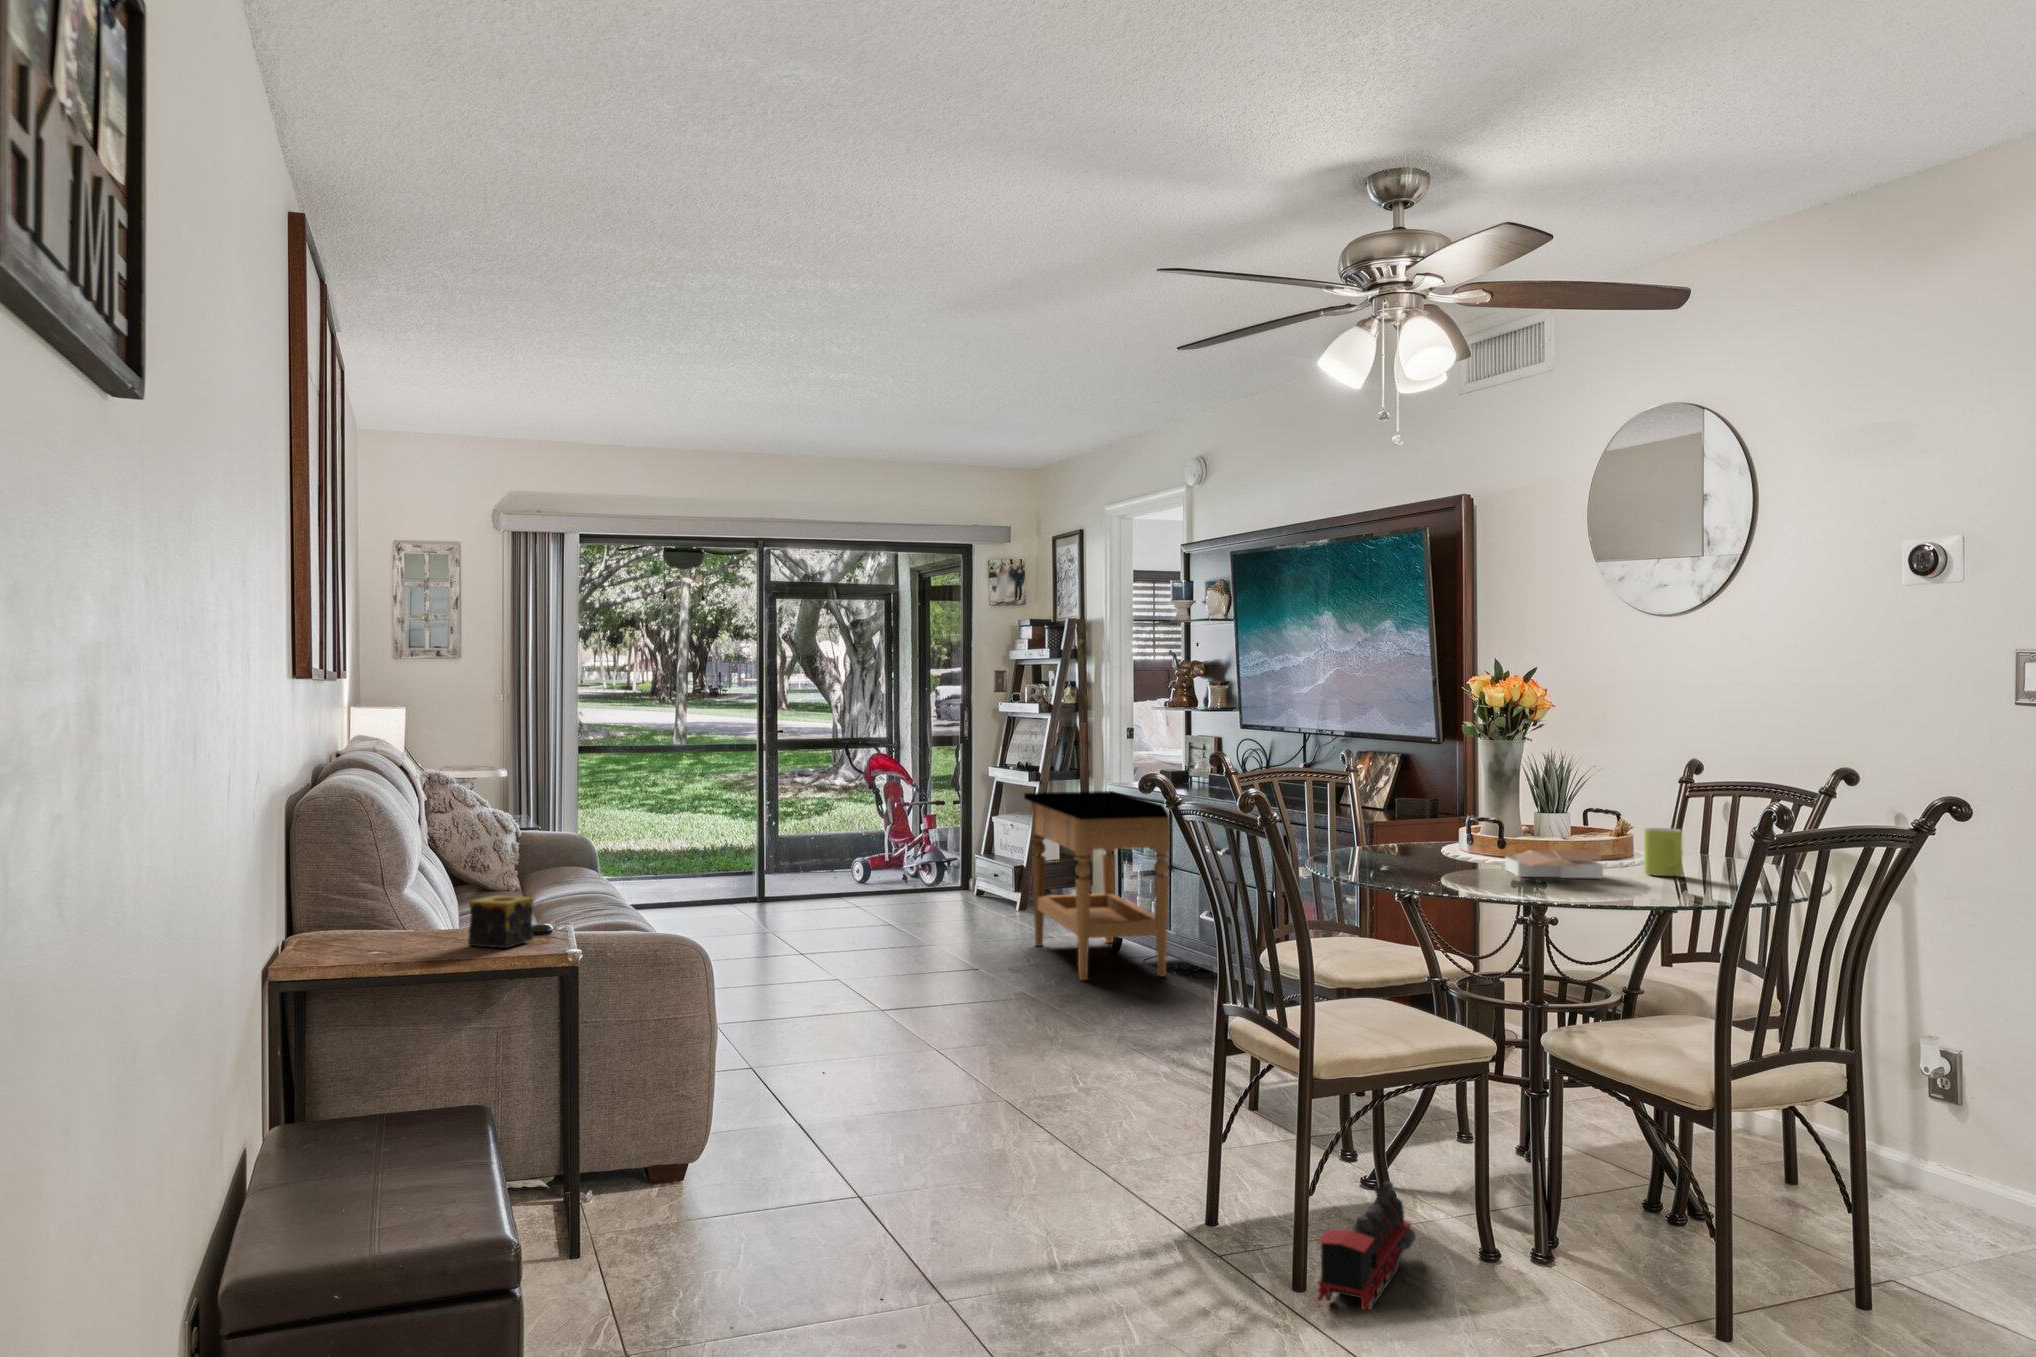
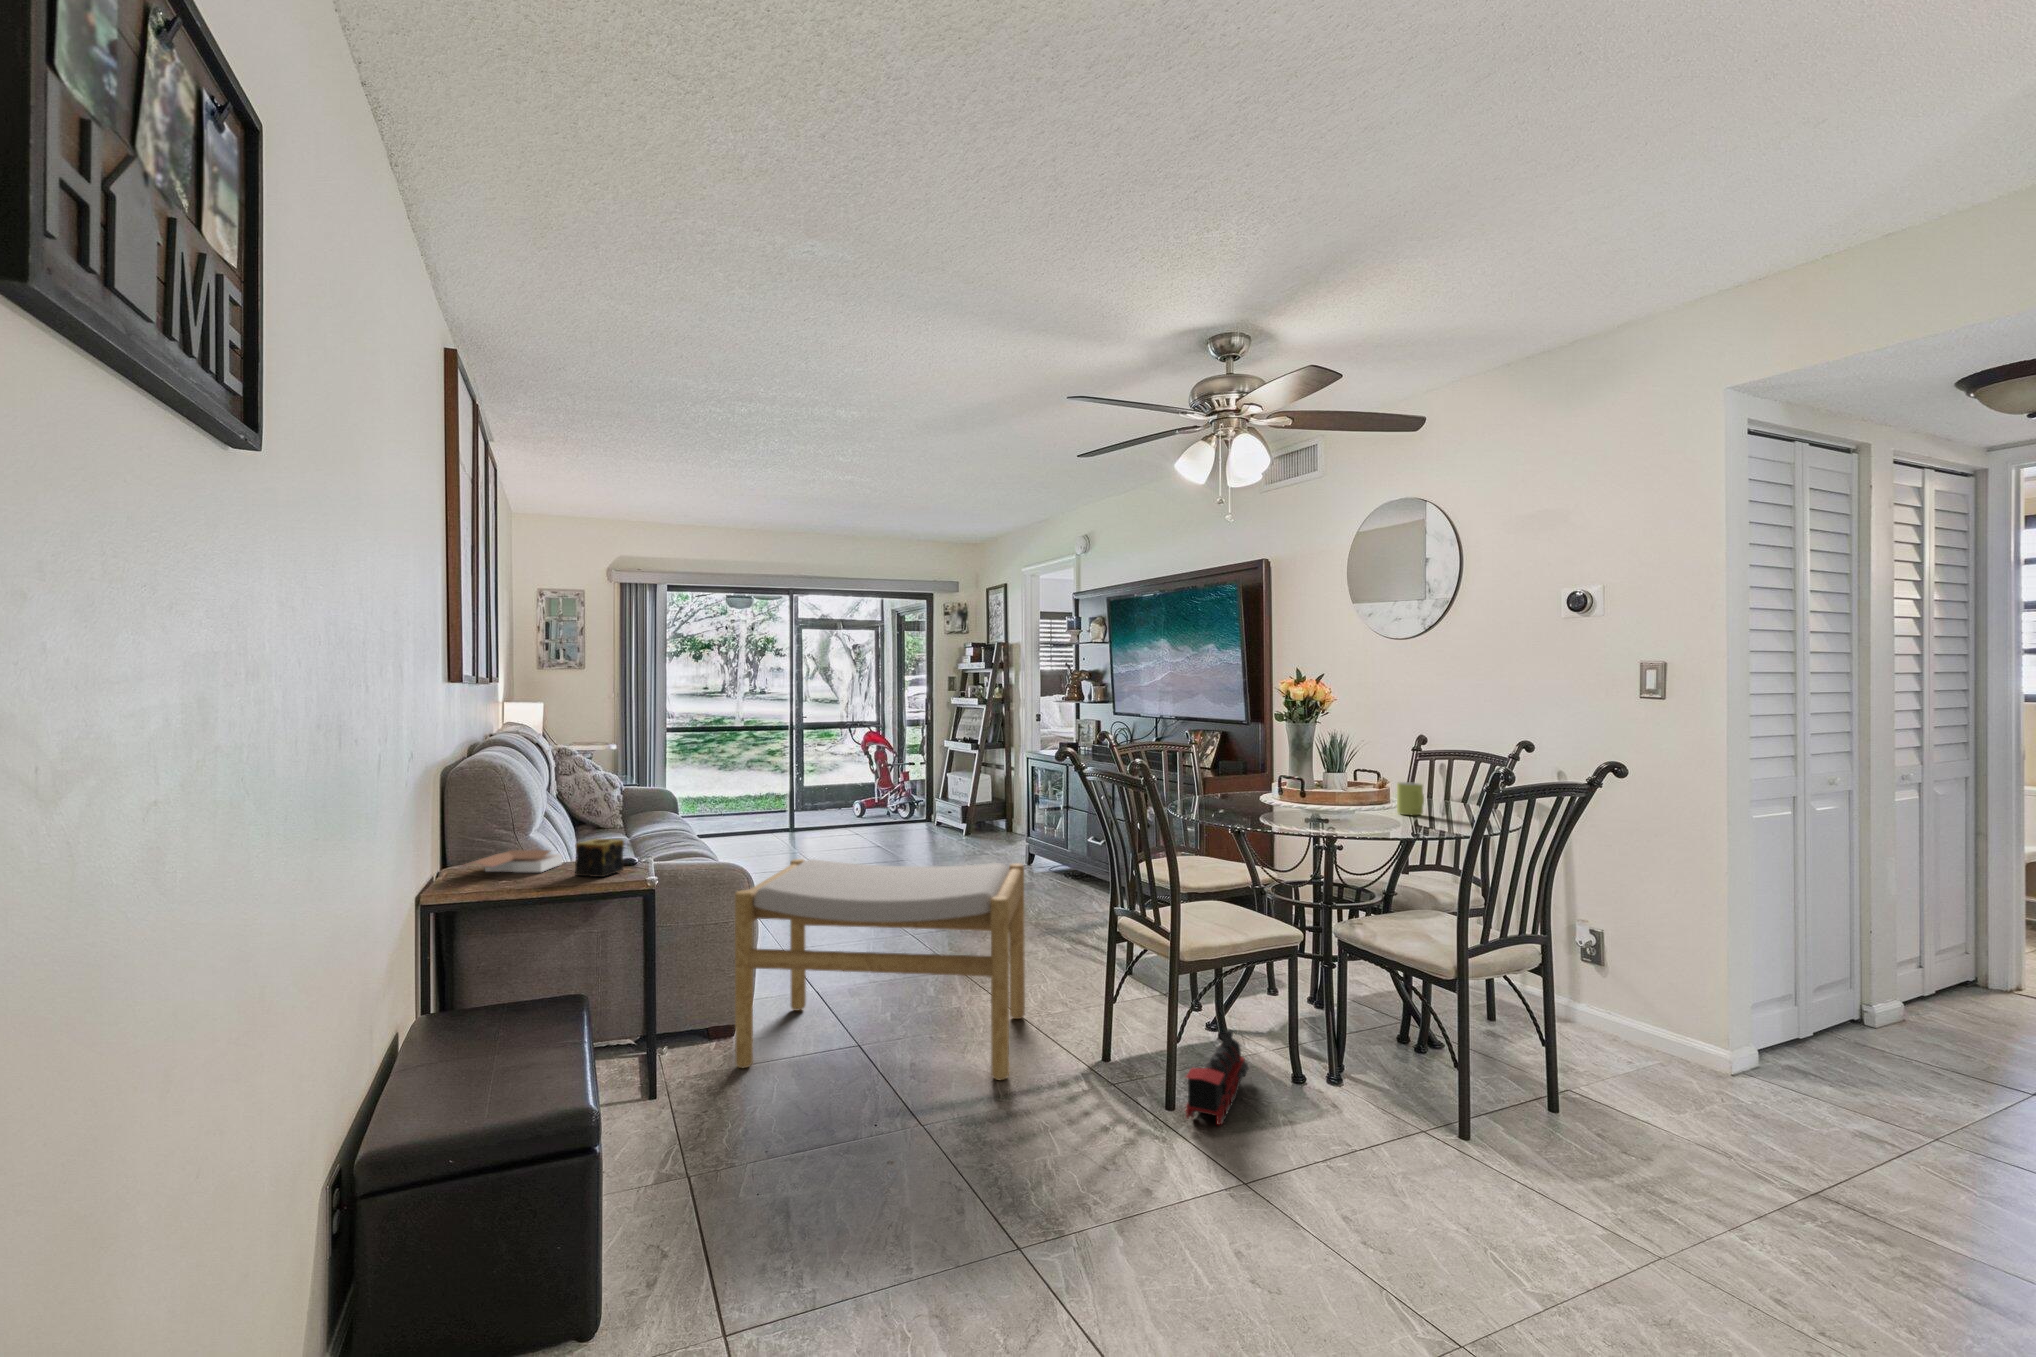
side table: present [1024,791,1170,980] -> none [969,756,1076,884]
book: present [1505,850,1603,878] -> present [459,850,562,872]
footstool: none [685,932,1096,1245] -> present [735,859,1025,1080]

